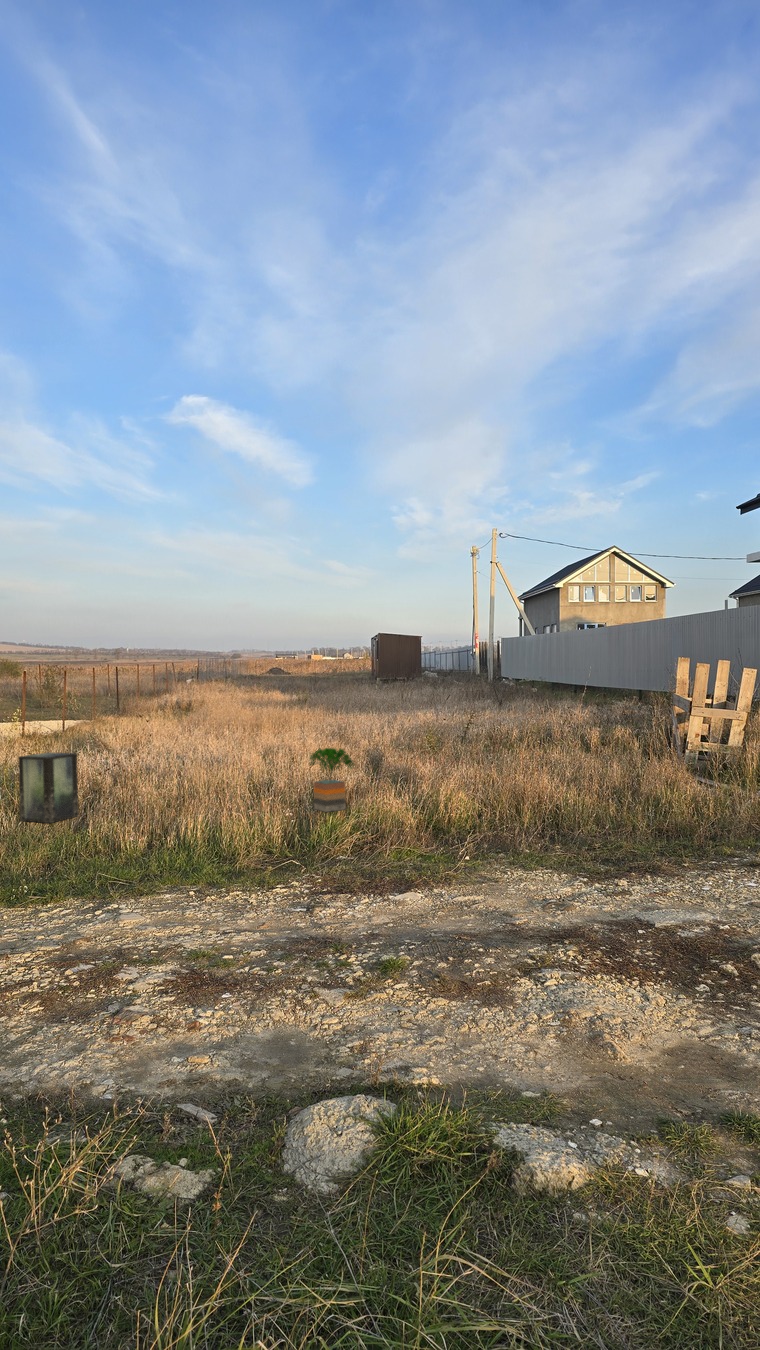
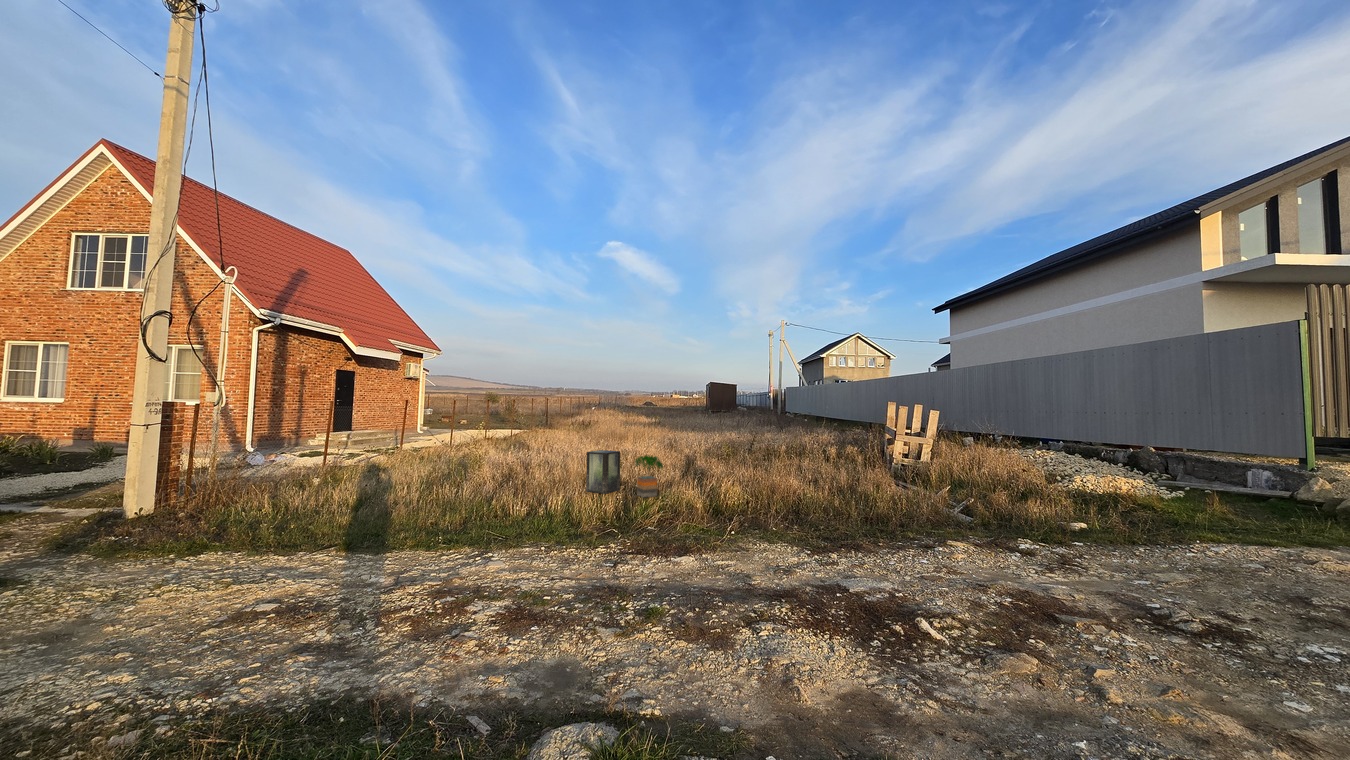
storage box: present [18,752,79,823] -> present [586,450,620,494]

